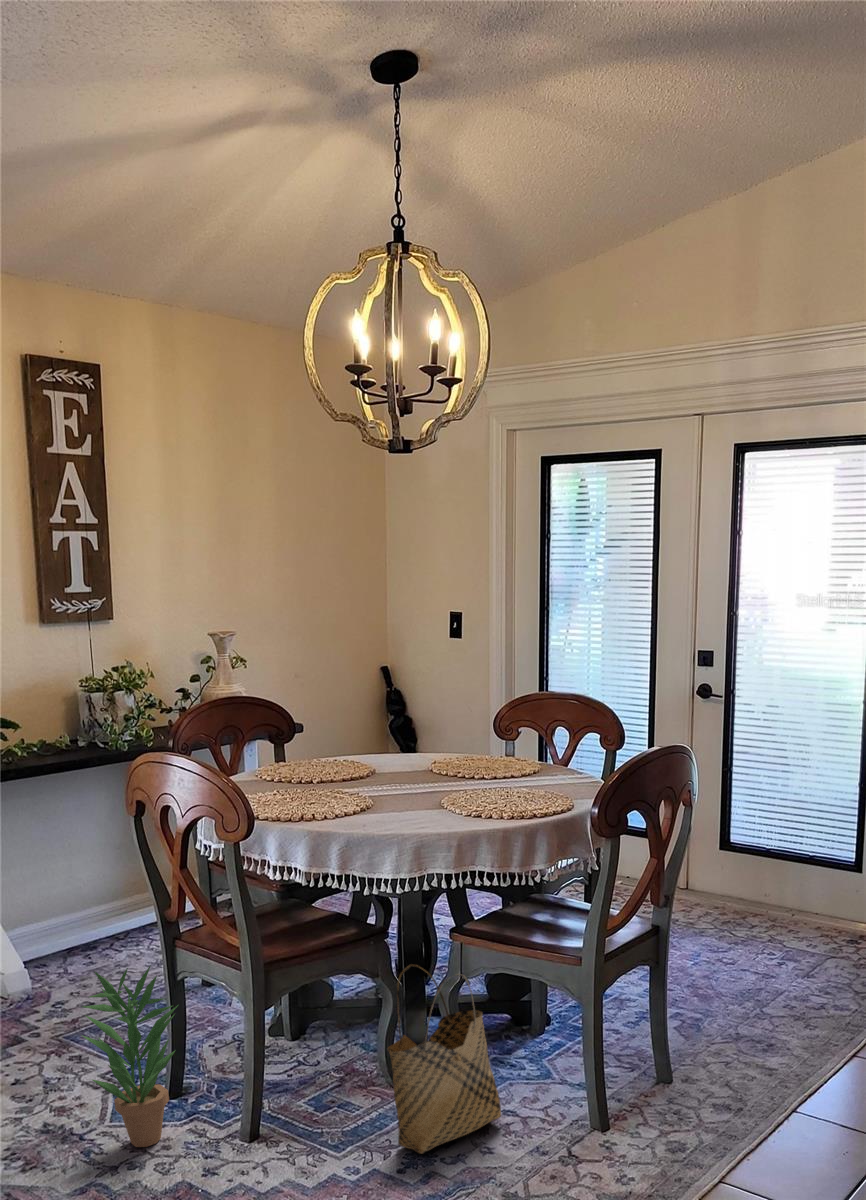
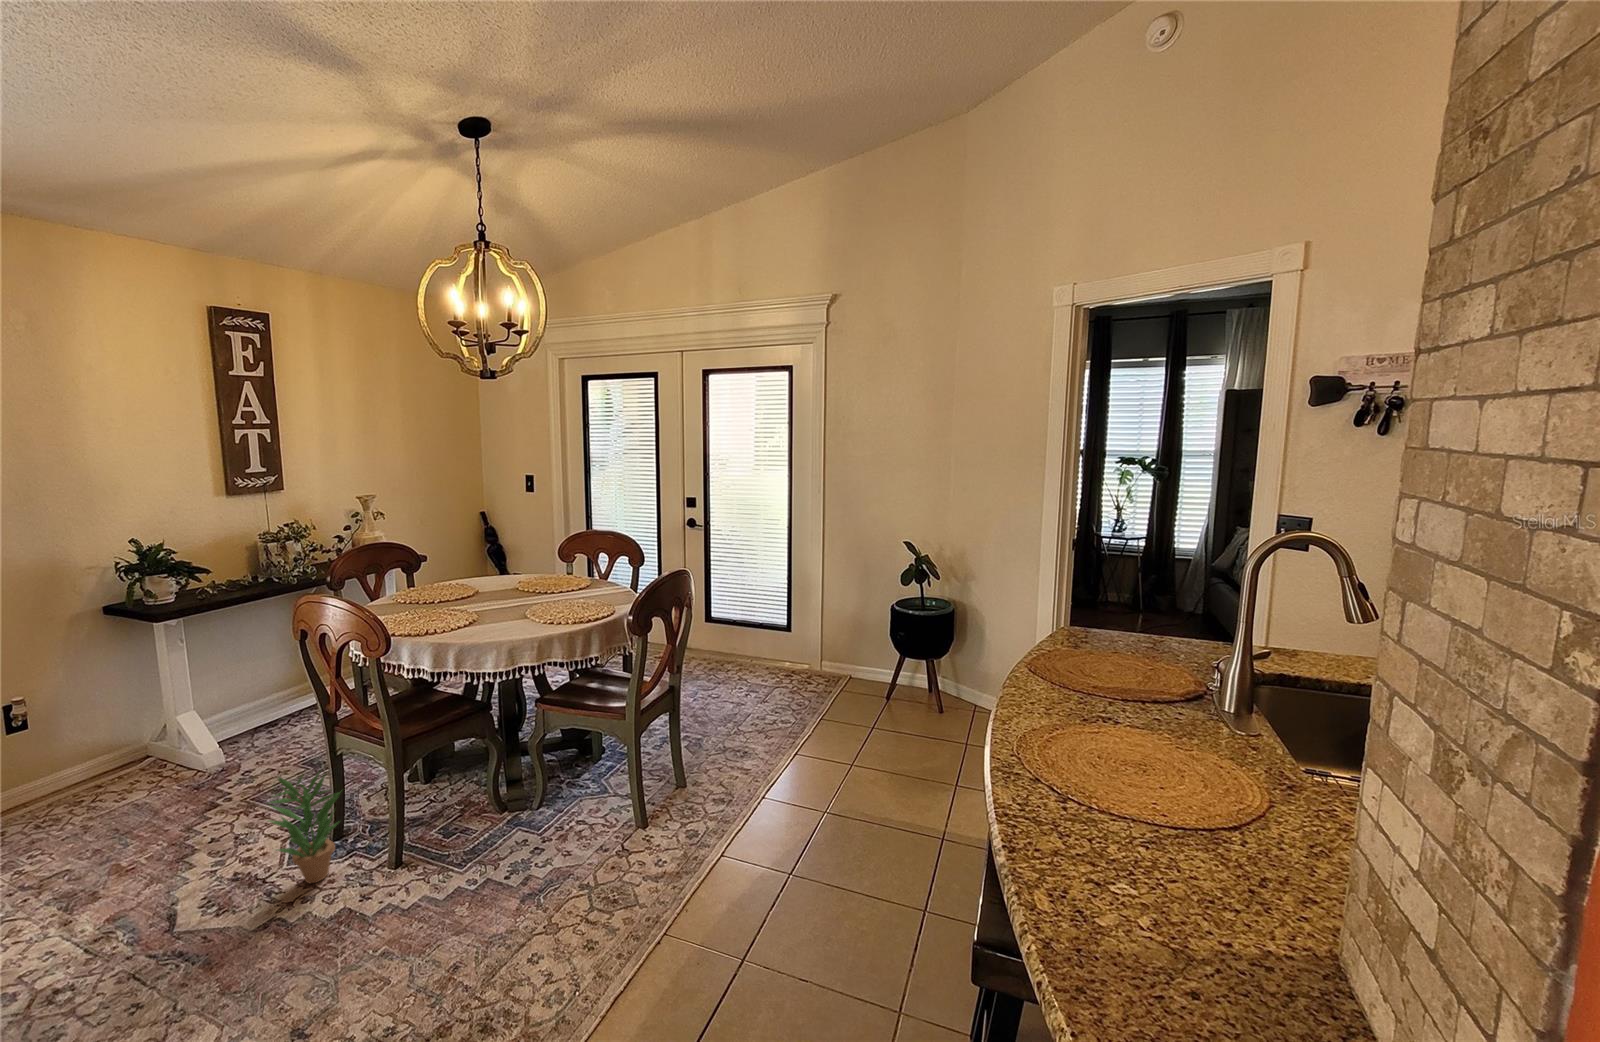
woven basket: present [388,964,501,1154] -> none [493,748,563,862]

